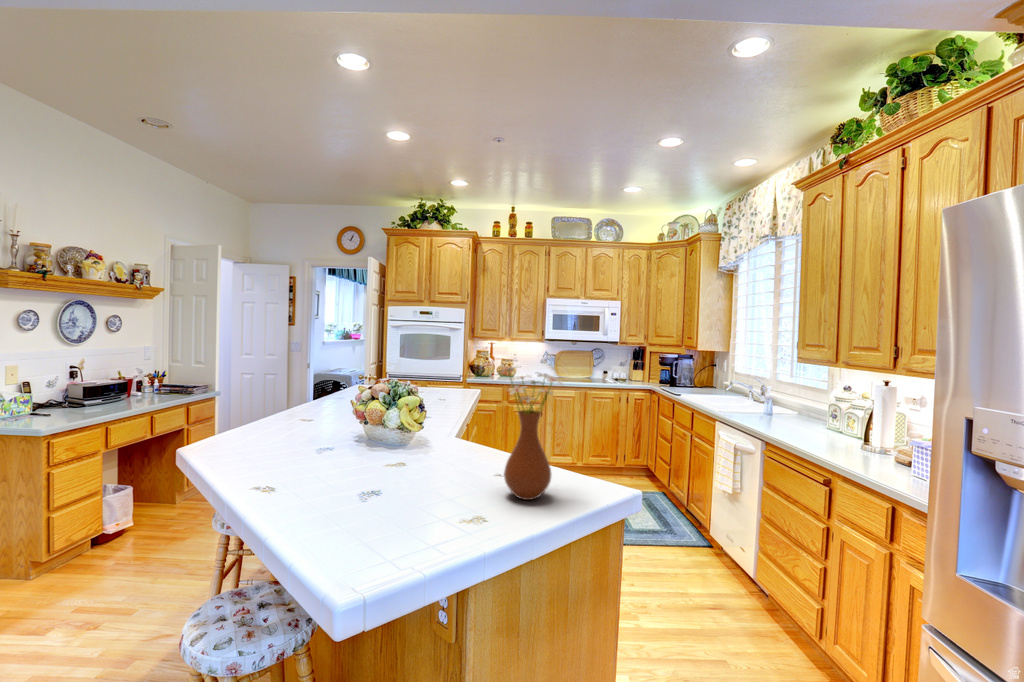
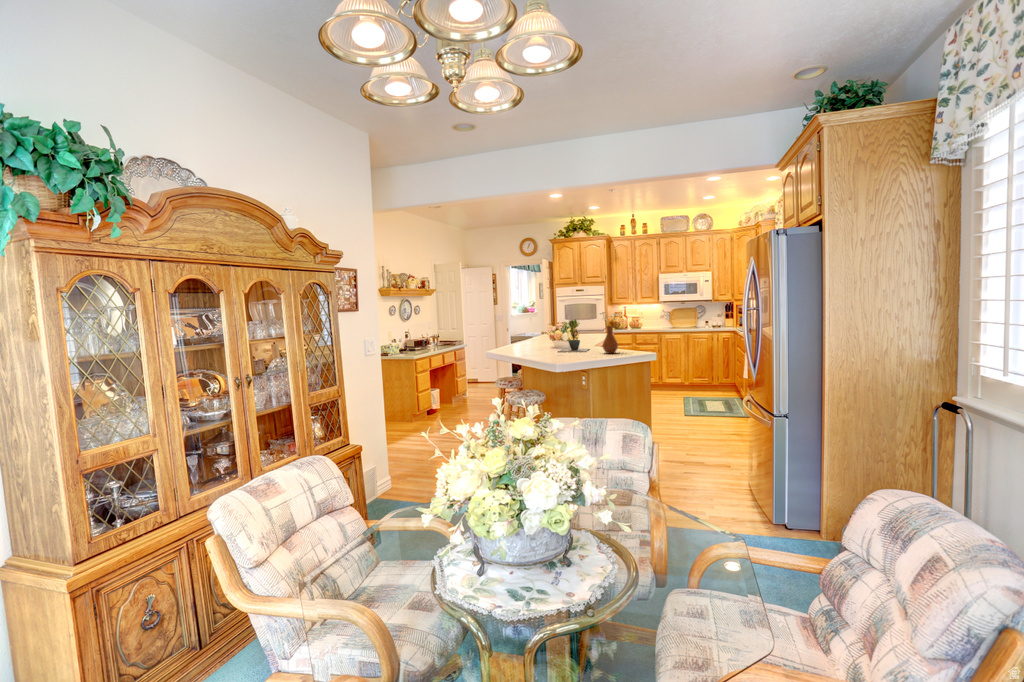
potted plant: none [360,377,456,480] -> present [558,319,589,352]

